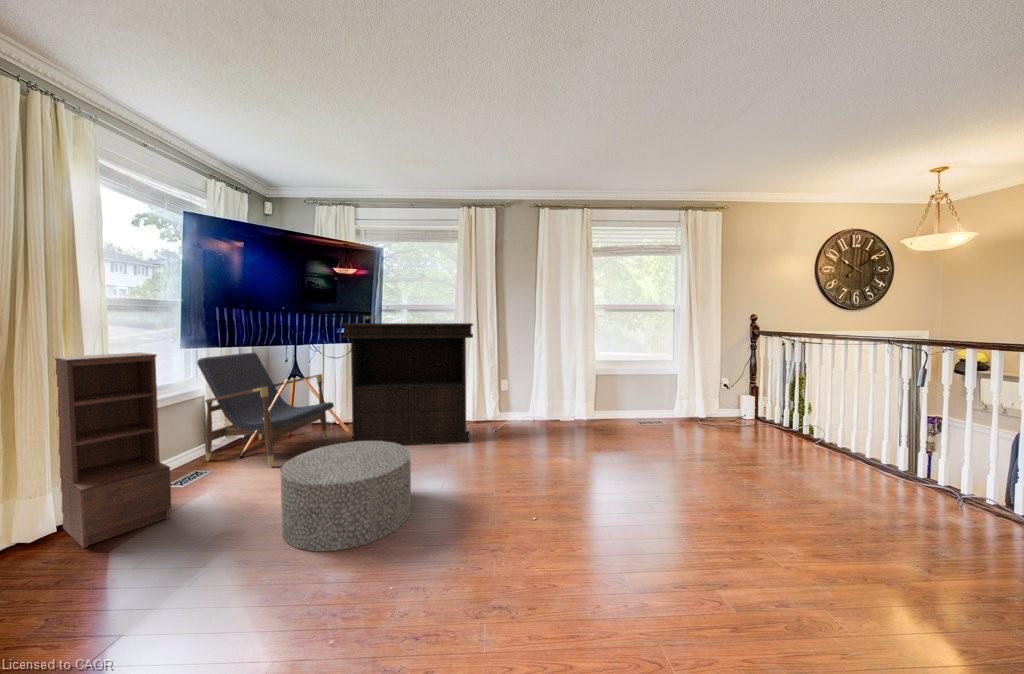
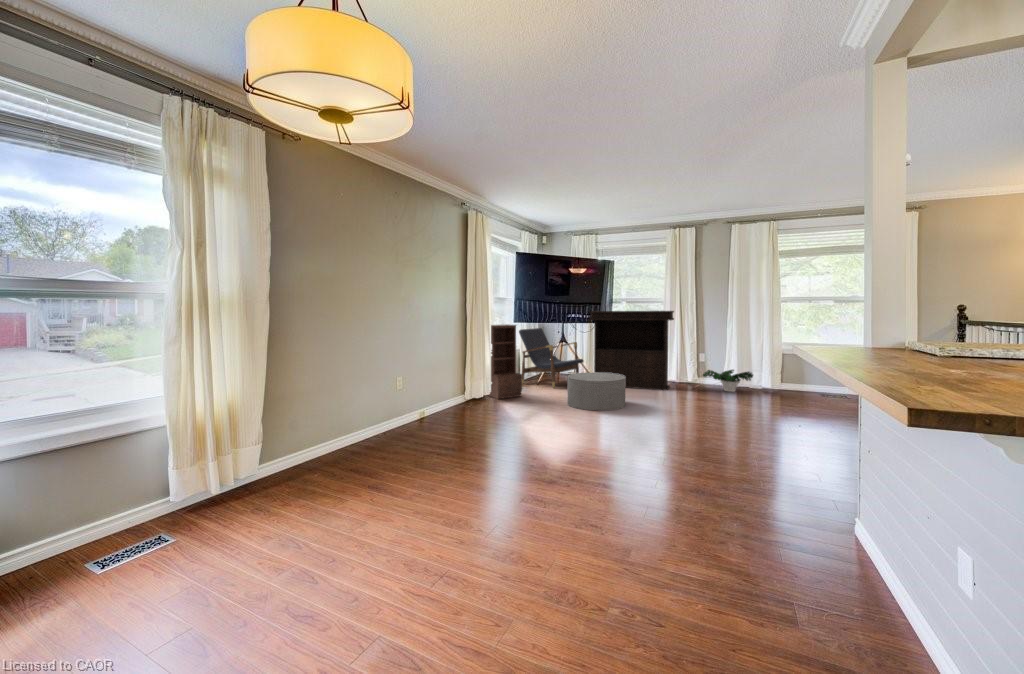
potted plant: none [513,401,576,433] -> present [703,370,753,392]

